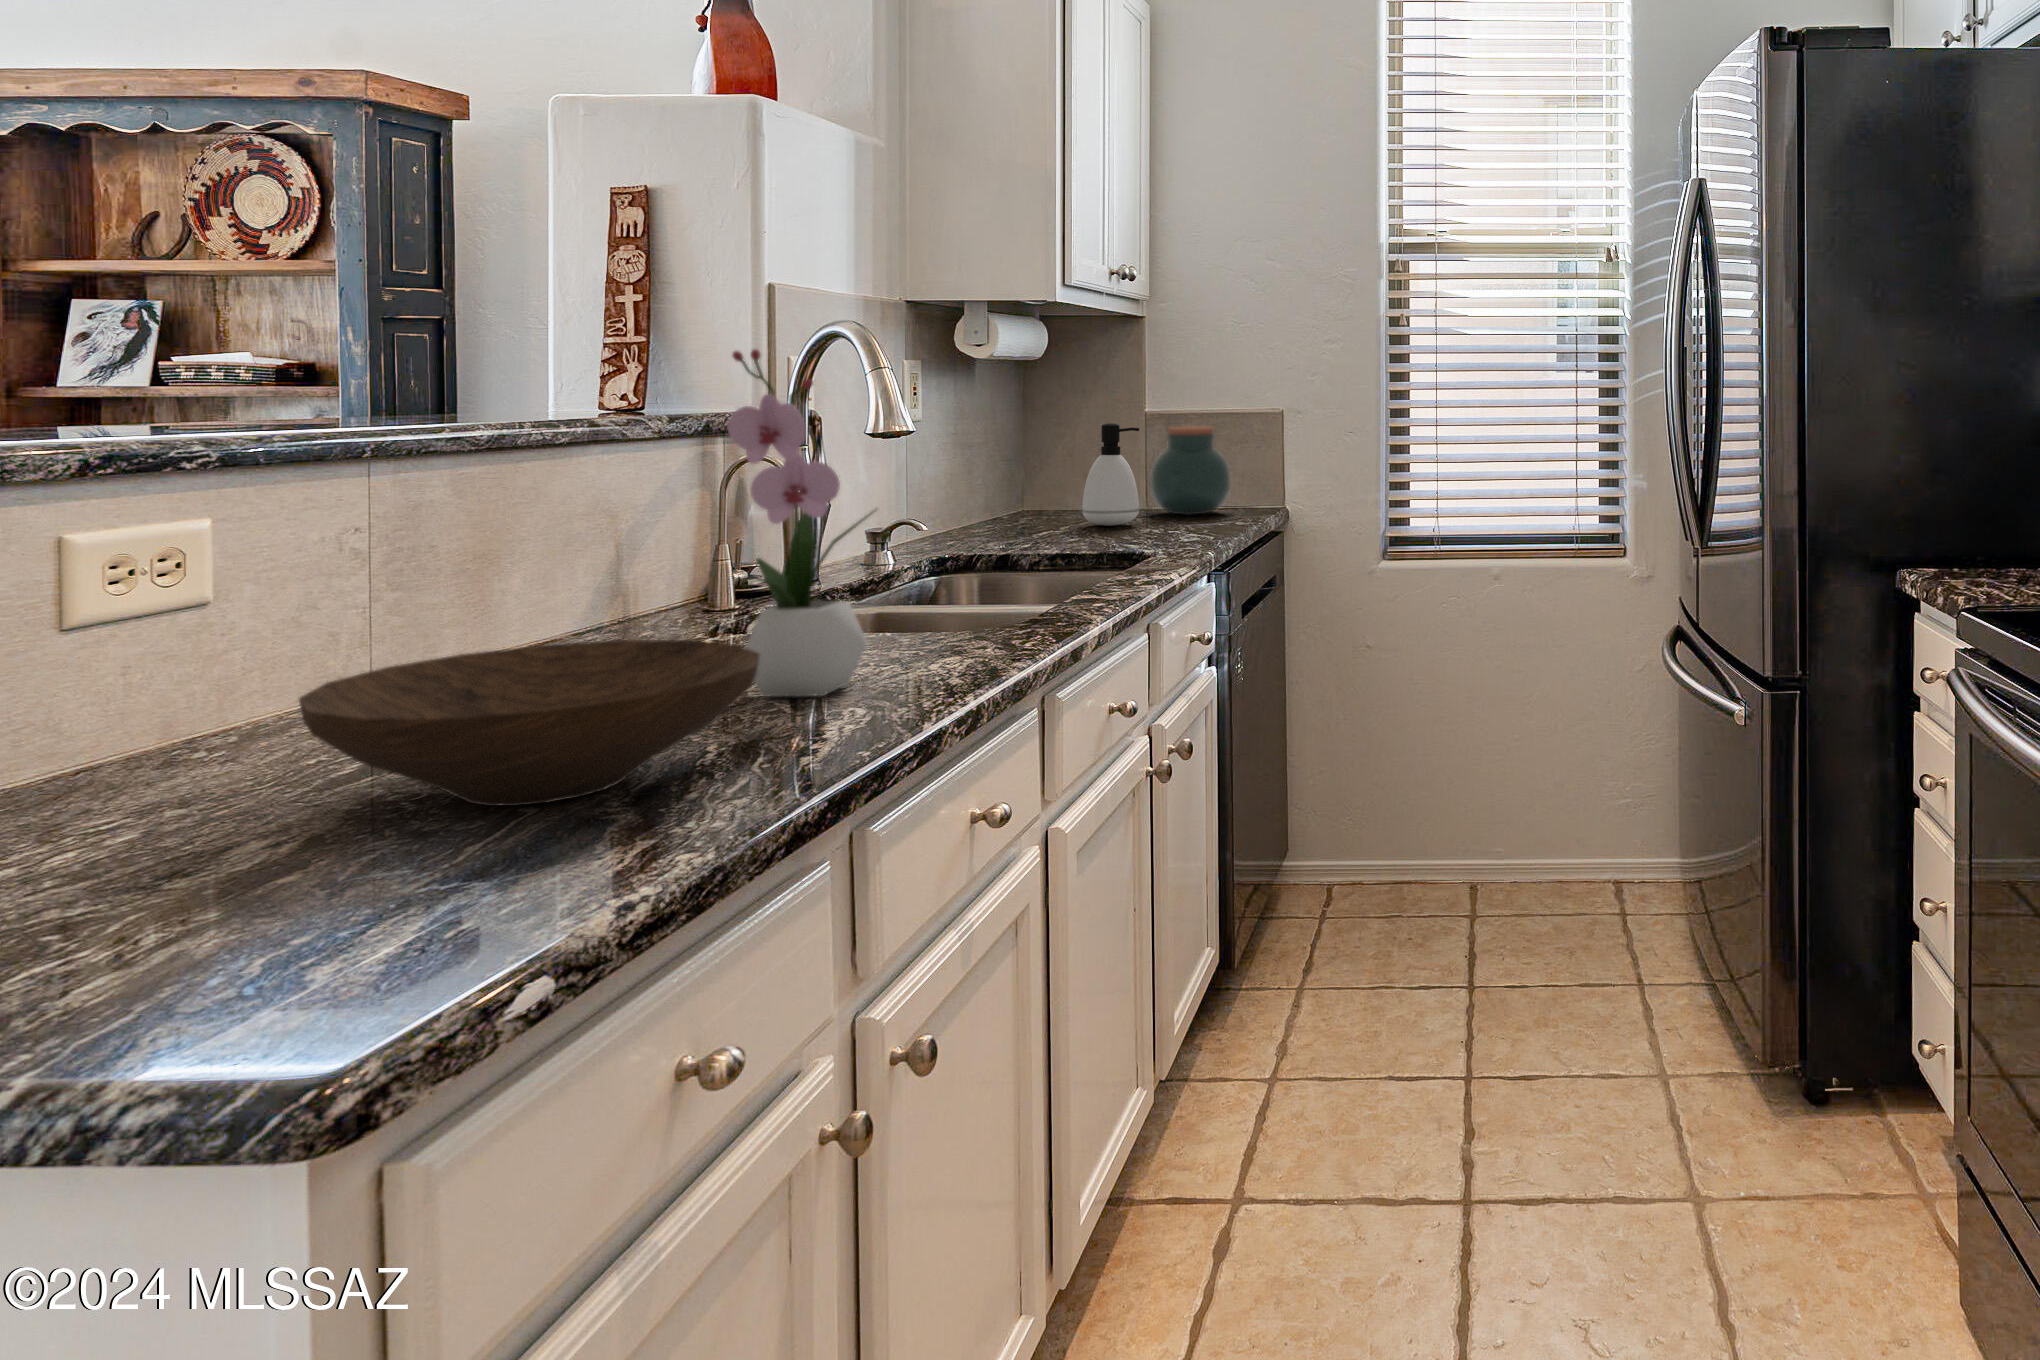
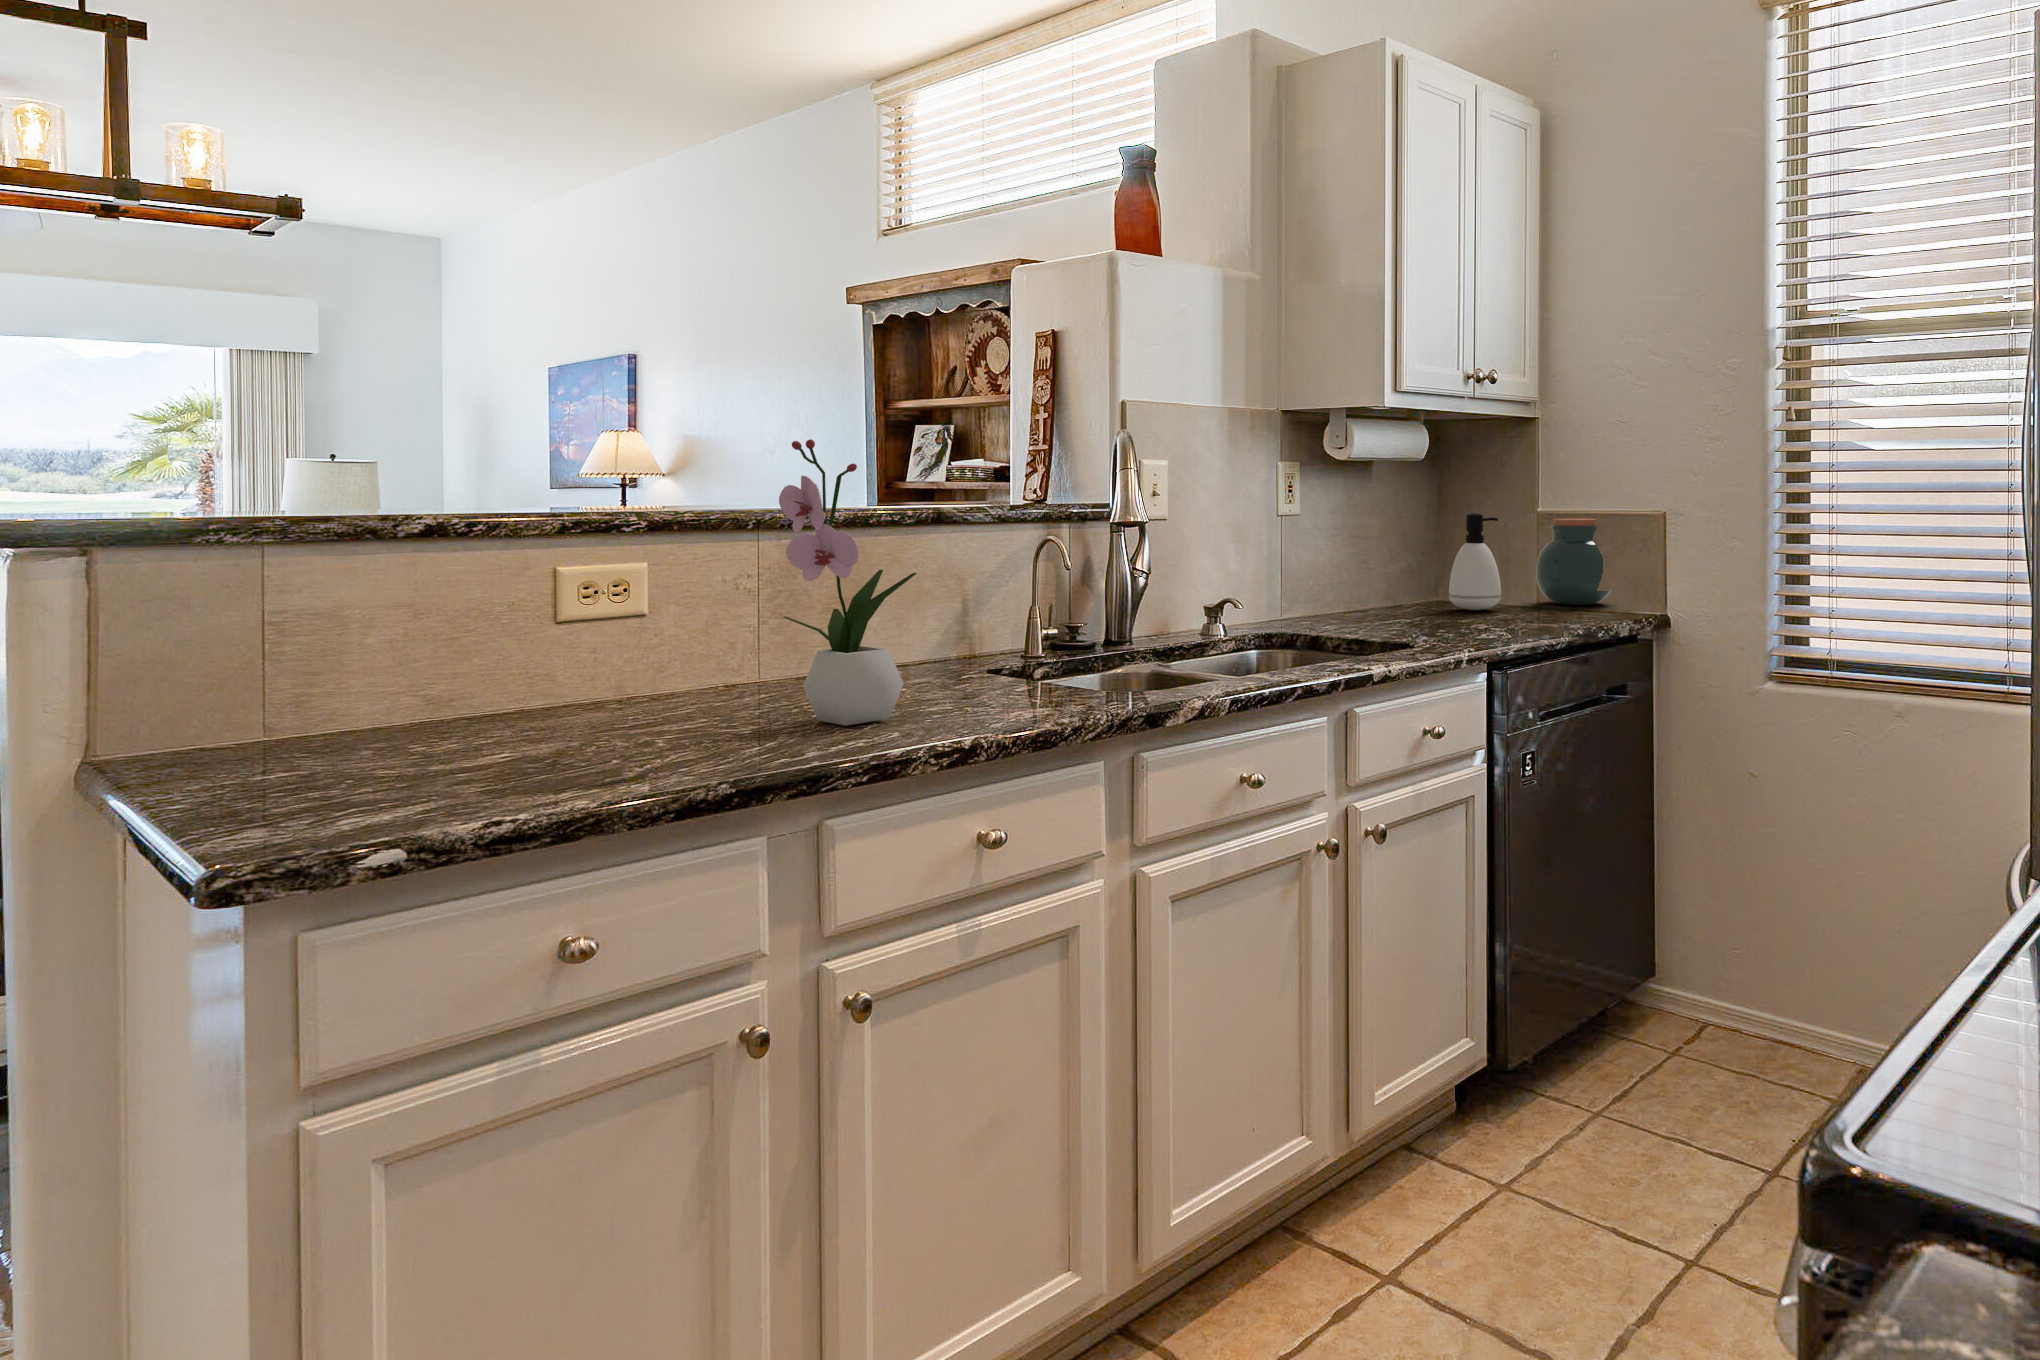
wooden bowl: present [299,640,760,806] -> none [350,660,682,774]

